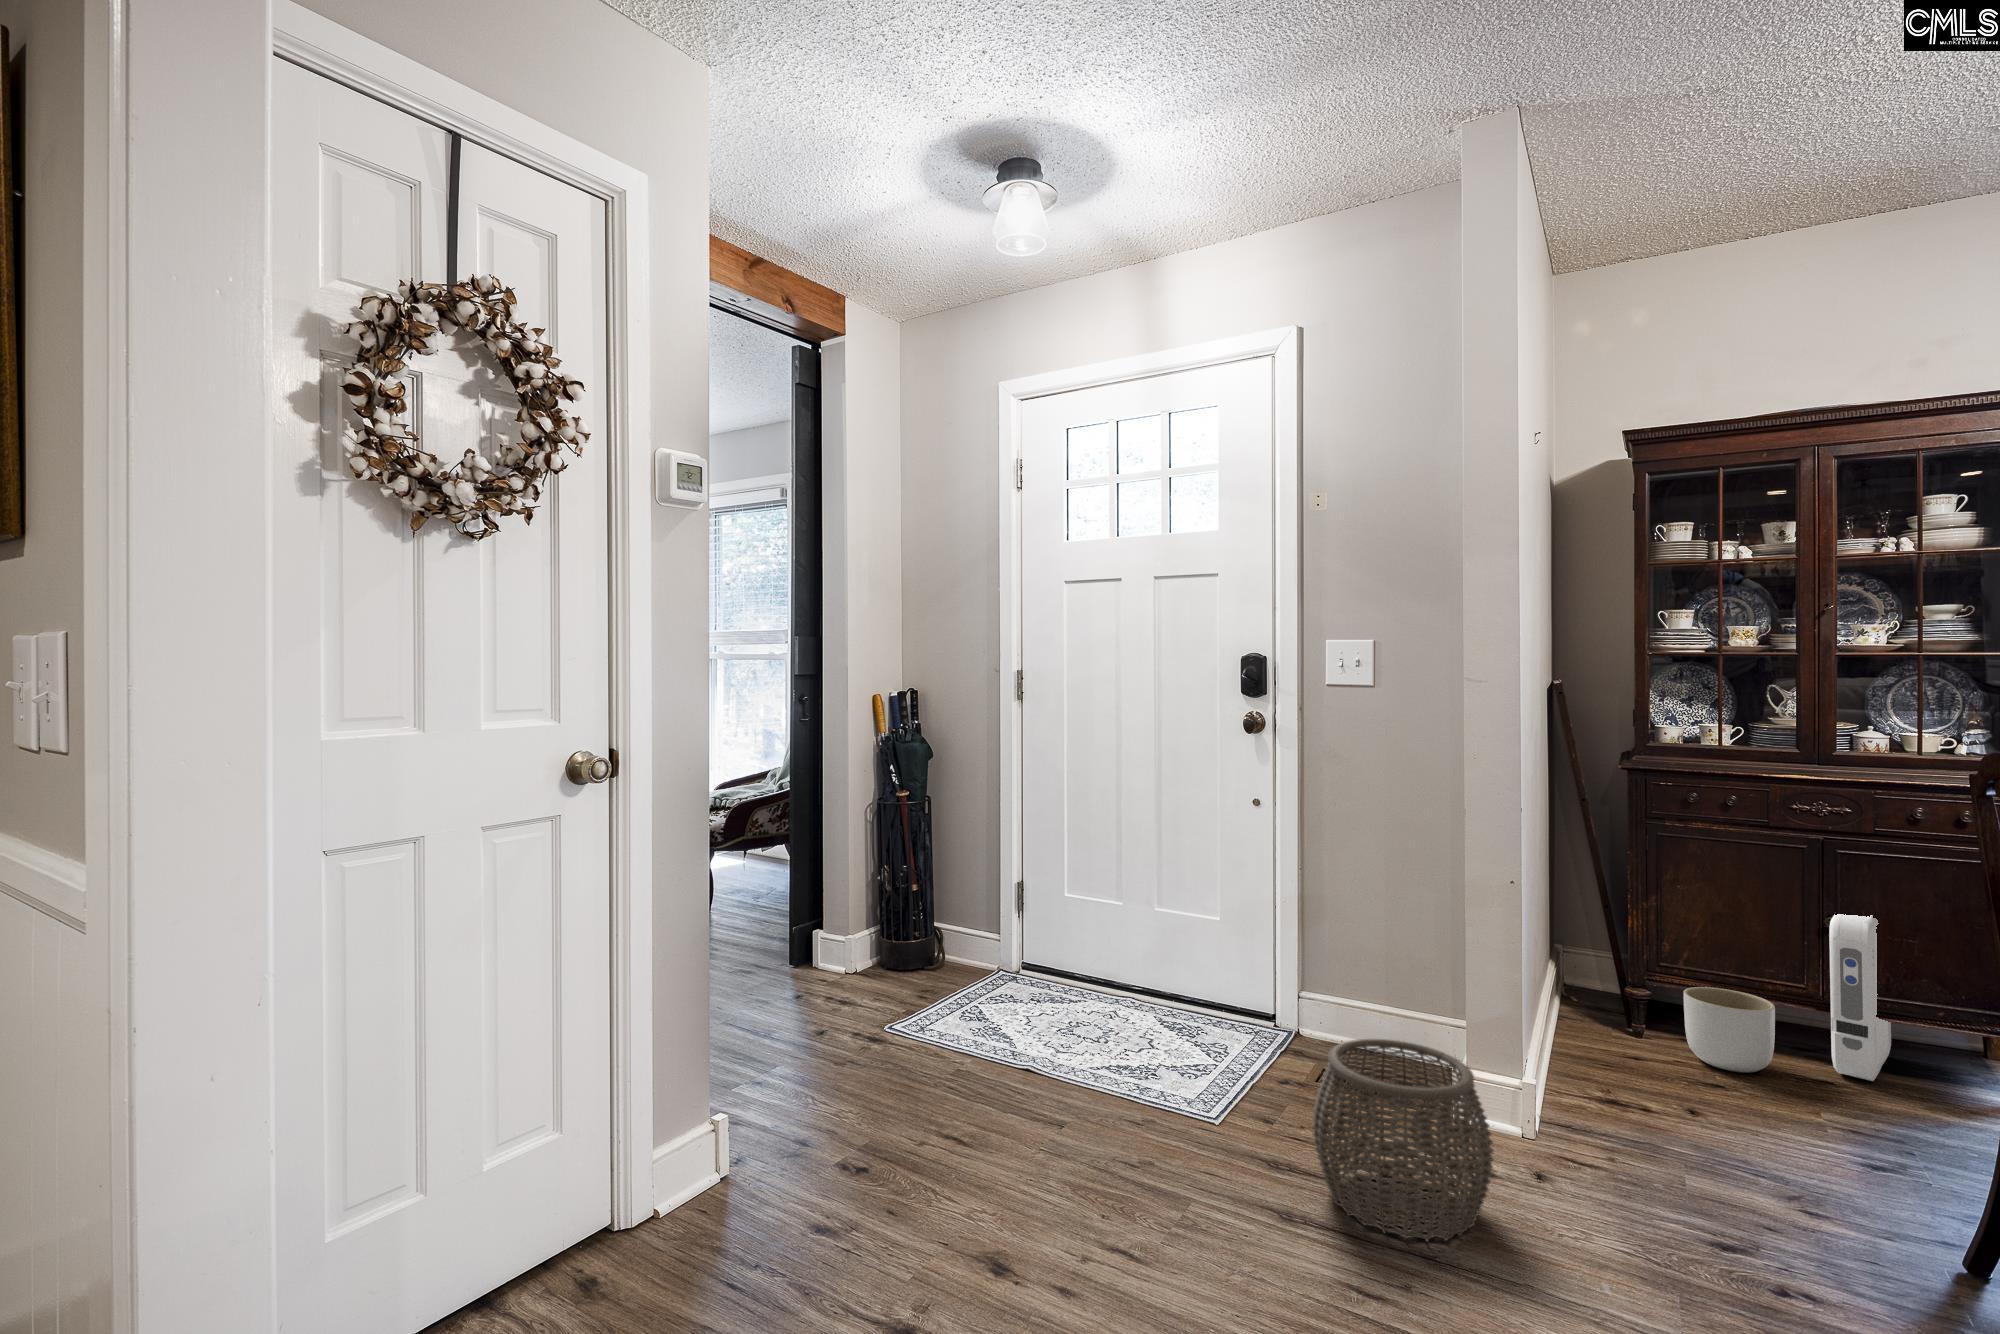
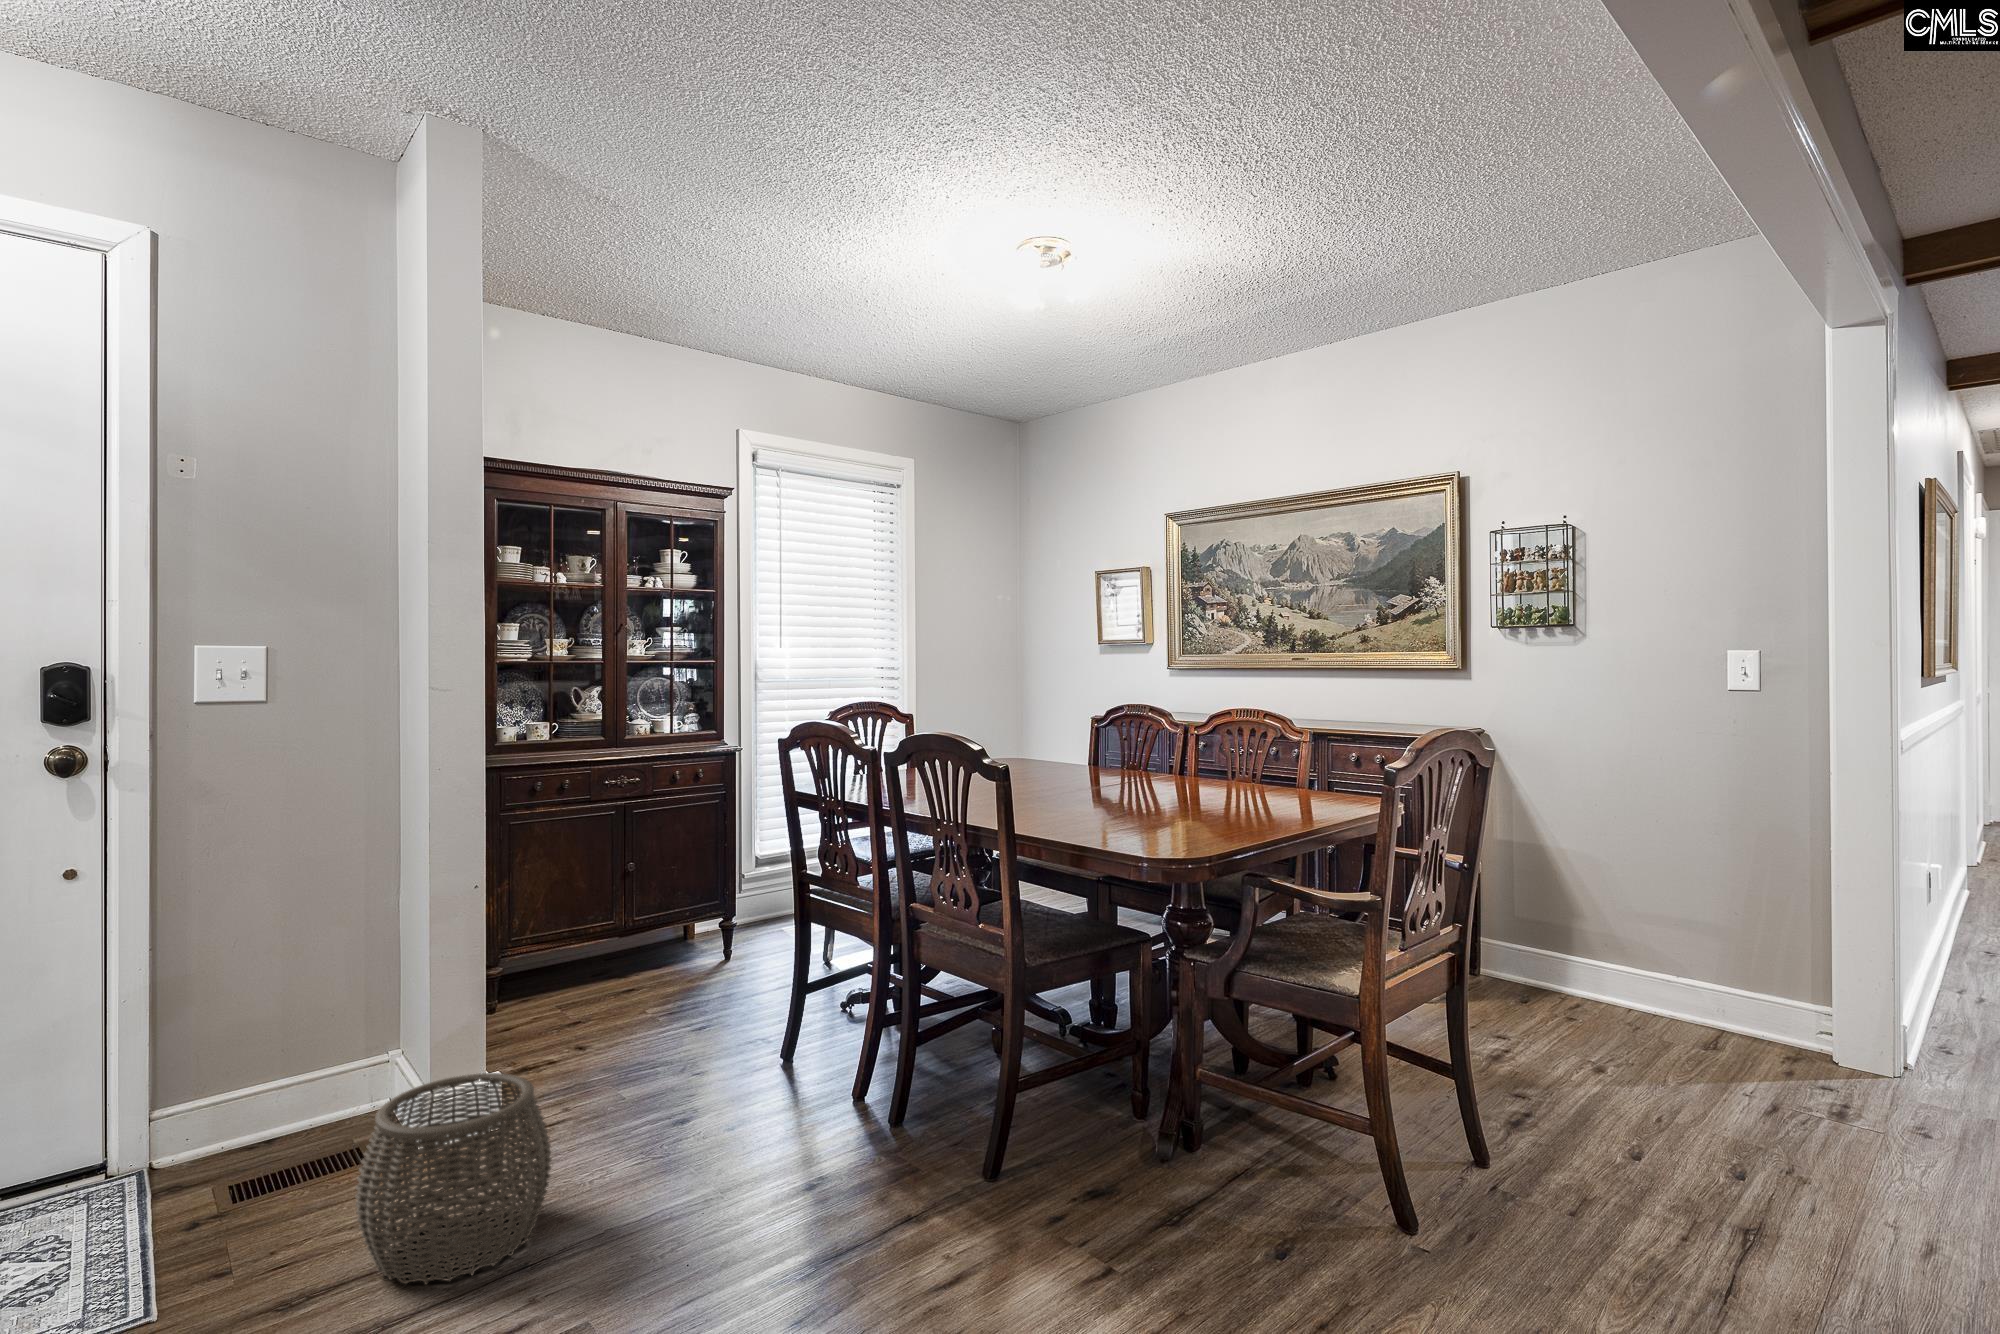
air purifier: present [1829,914,1891,1081] -> none [625,854,659,987]
planter: present [1683,987,1775,1073] -> none [539,946,604,1015]

